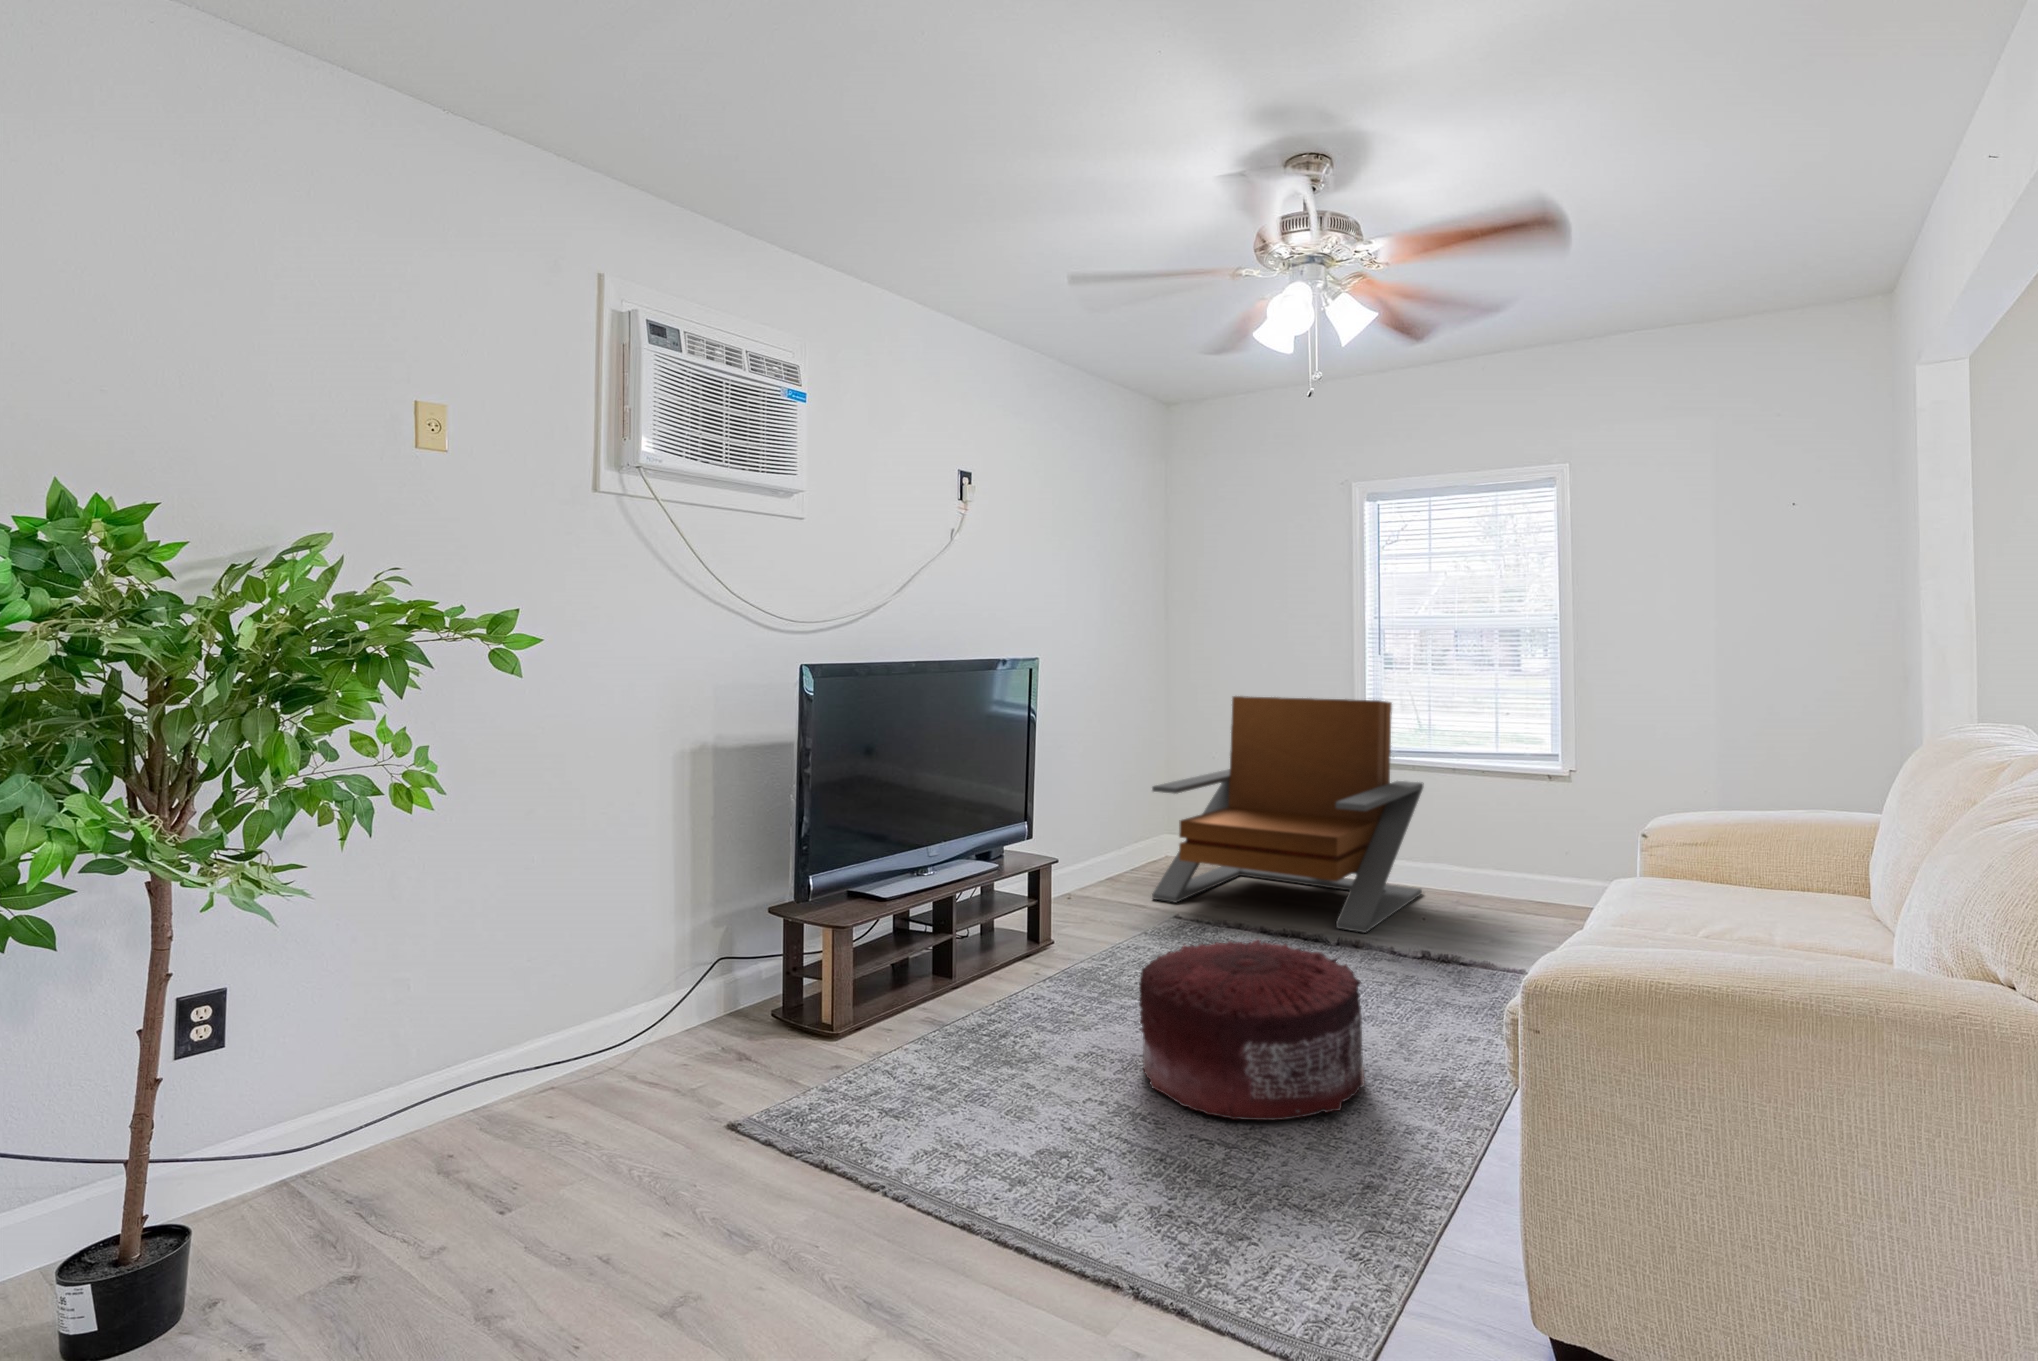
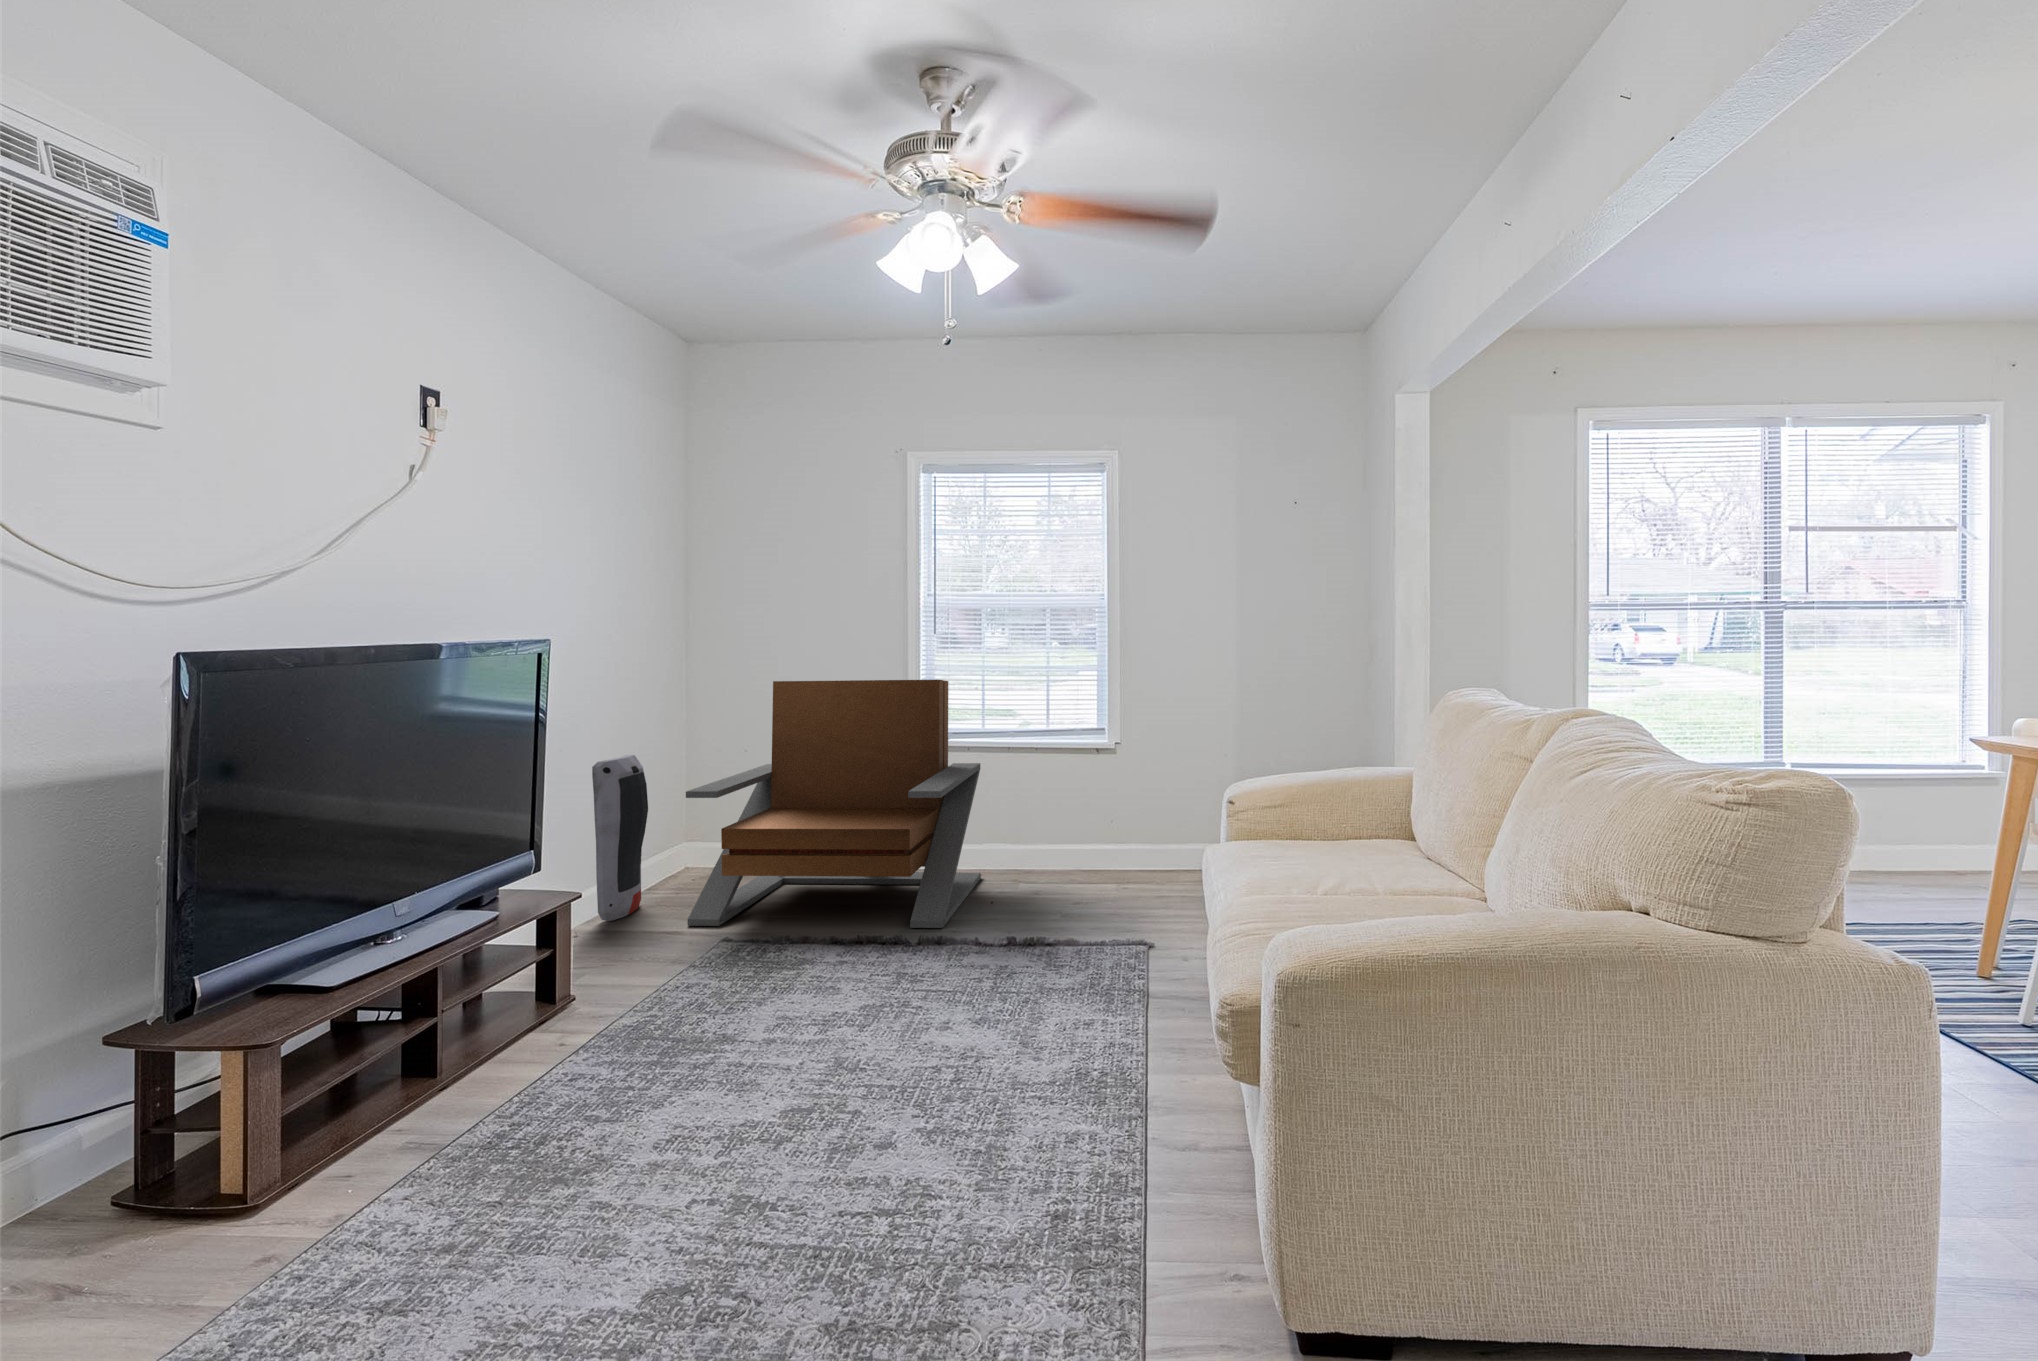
air purifier: none [1085,753,1128,887] -> present [592,755,648,921]
pouf: present [1139,939,1364,1120] -> none [744,955,1011,1181]

